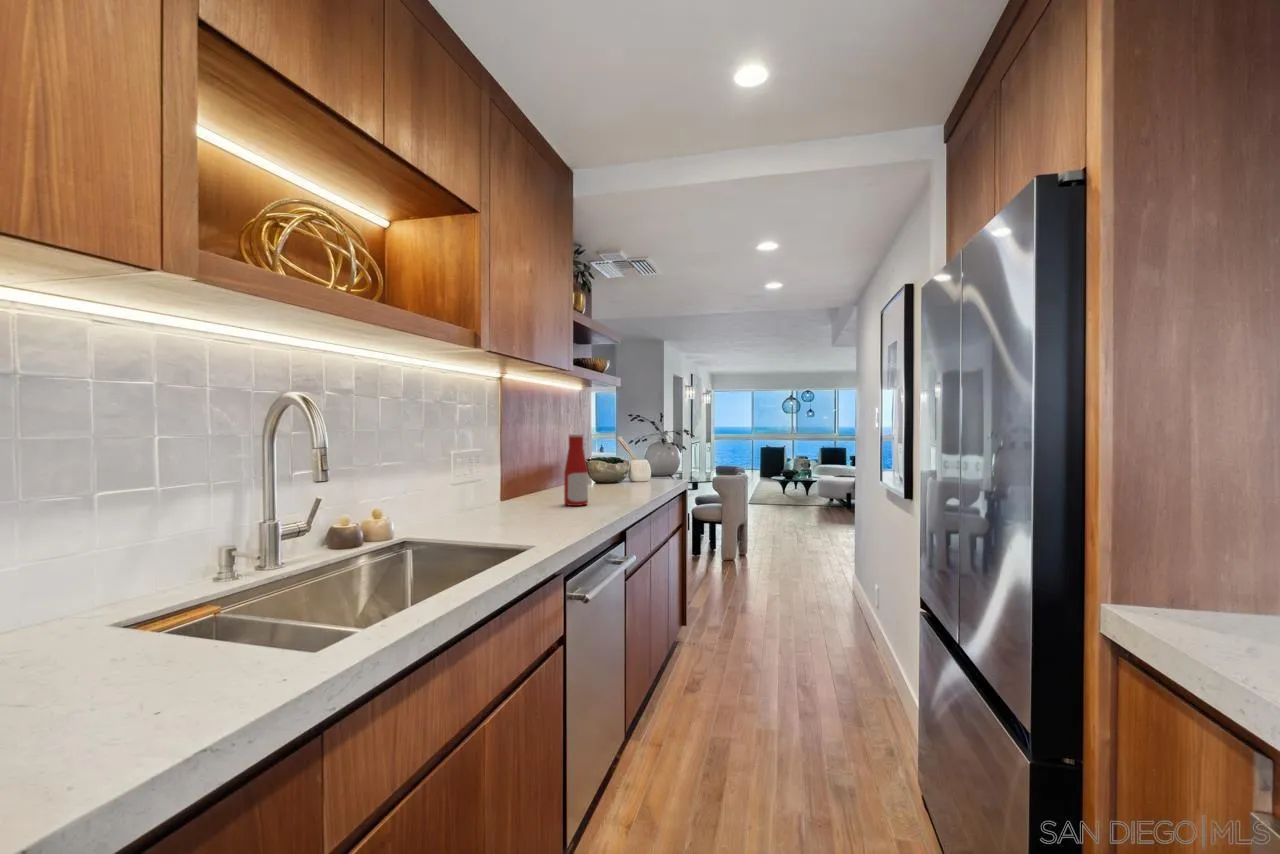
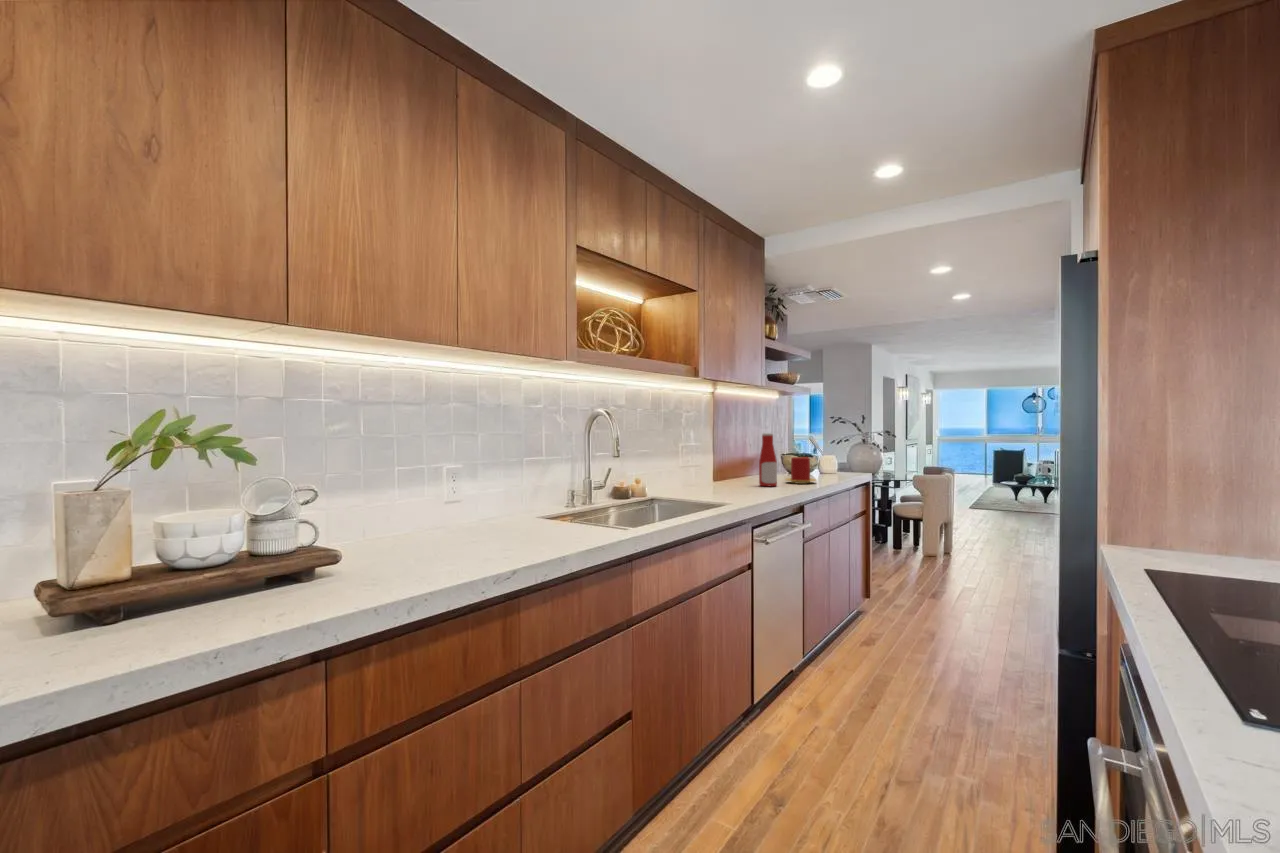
candle: none [596,464,635,499] -> present [786,457,815,484]

